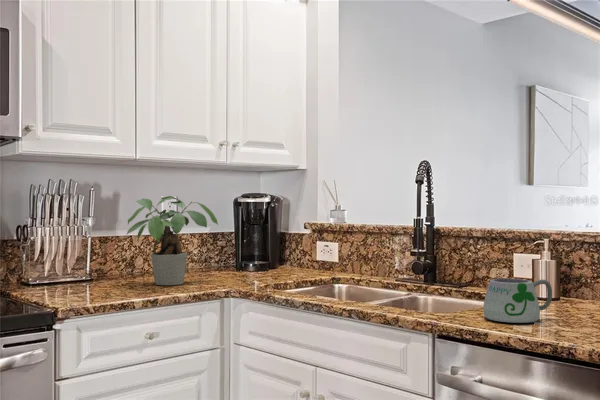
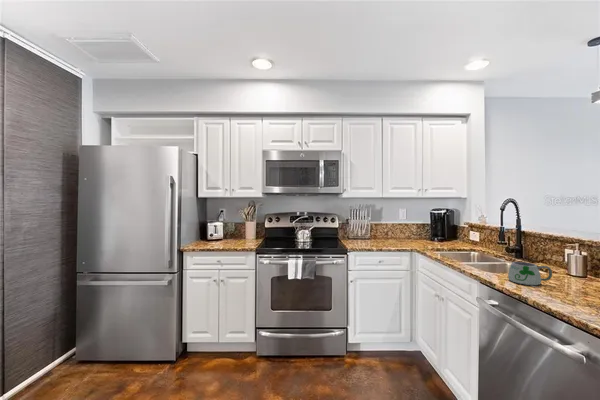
potted plant: present [127,196,218,285] -> none [378,211,416,244]

